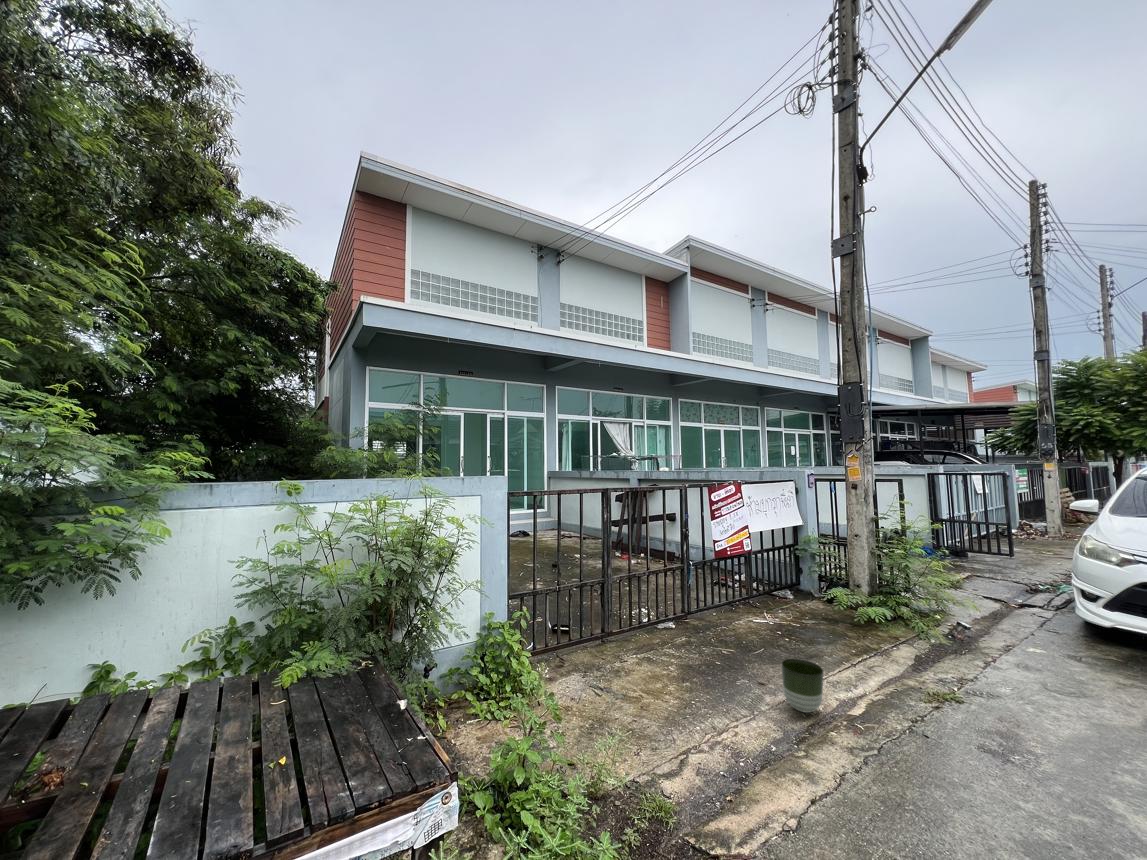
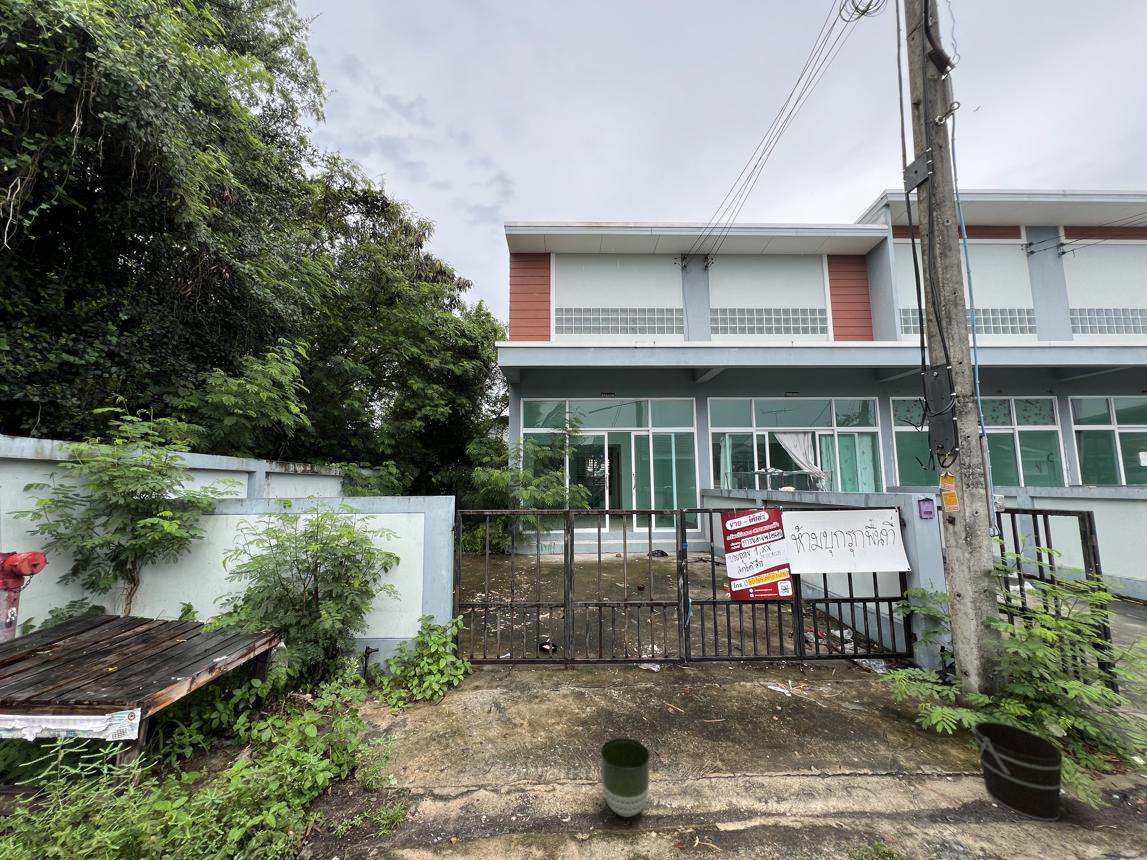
bucket: none [894,601,939,646] -> present [974,720,1062,821]

